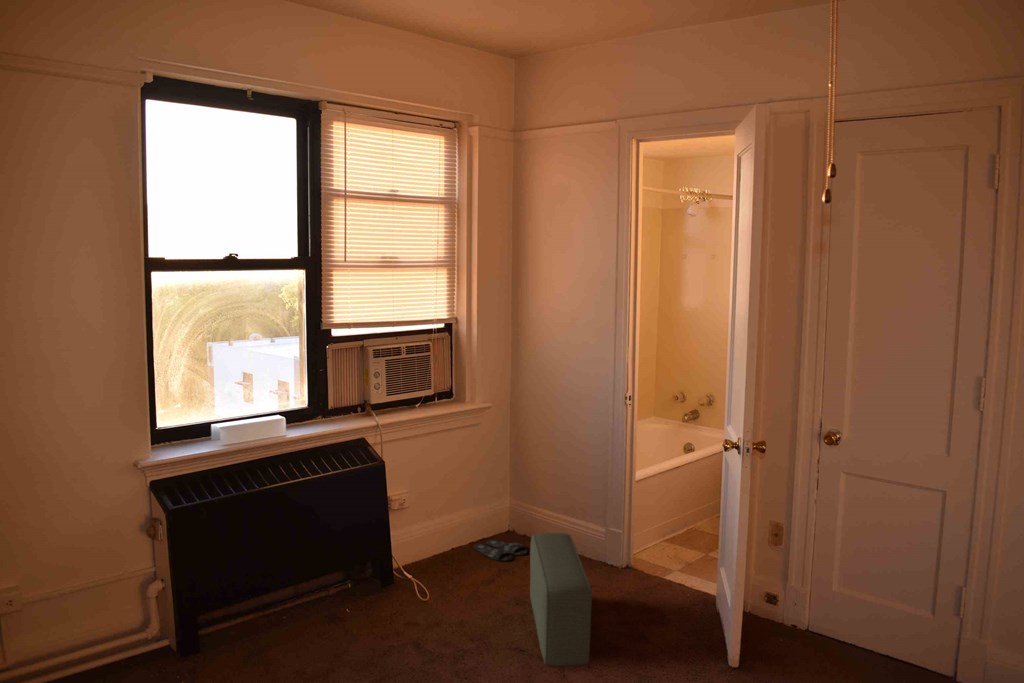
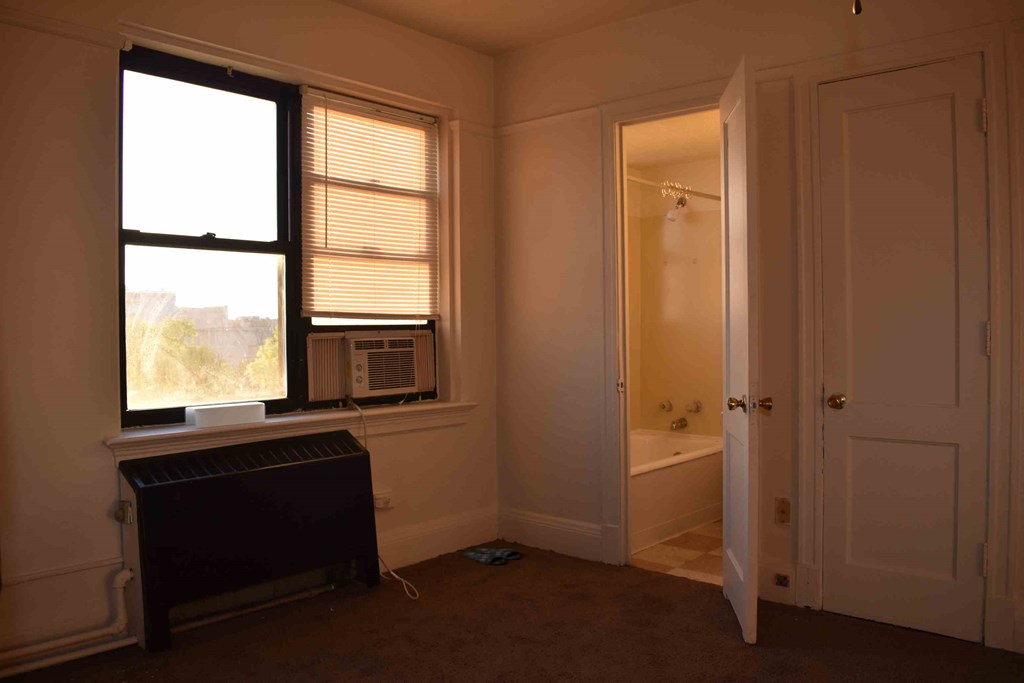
pouf: present [530,533,592,666] -> none [526,521,596,649]

